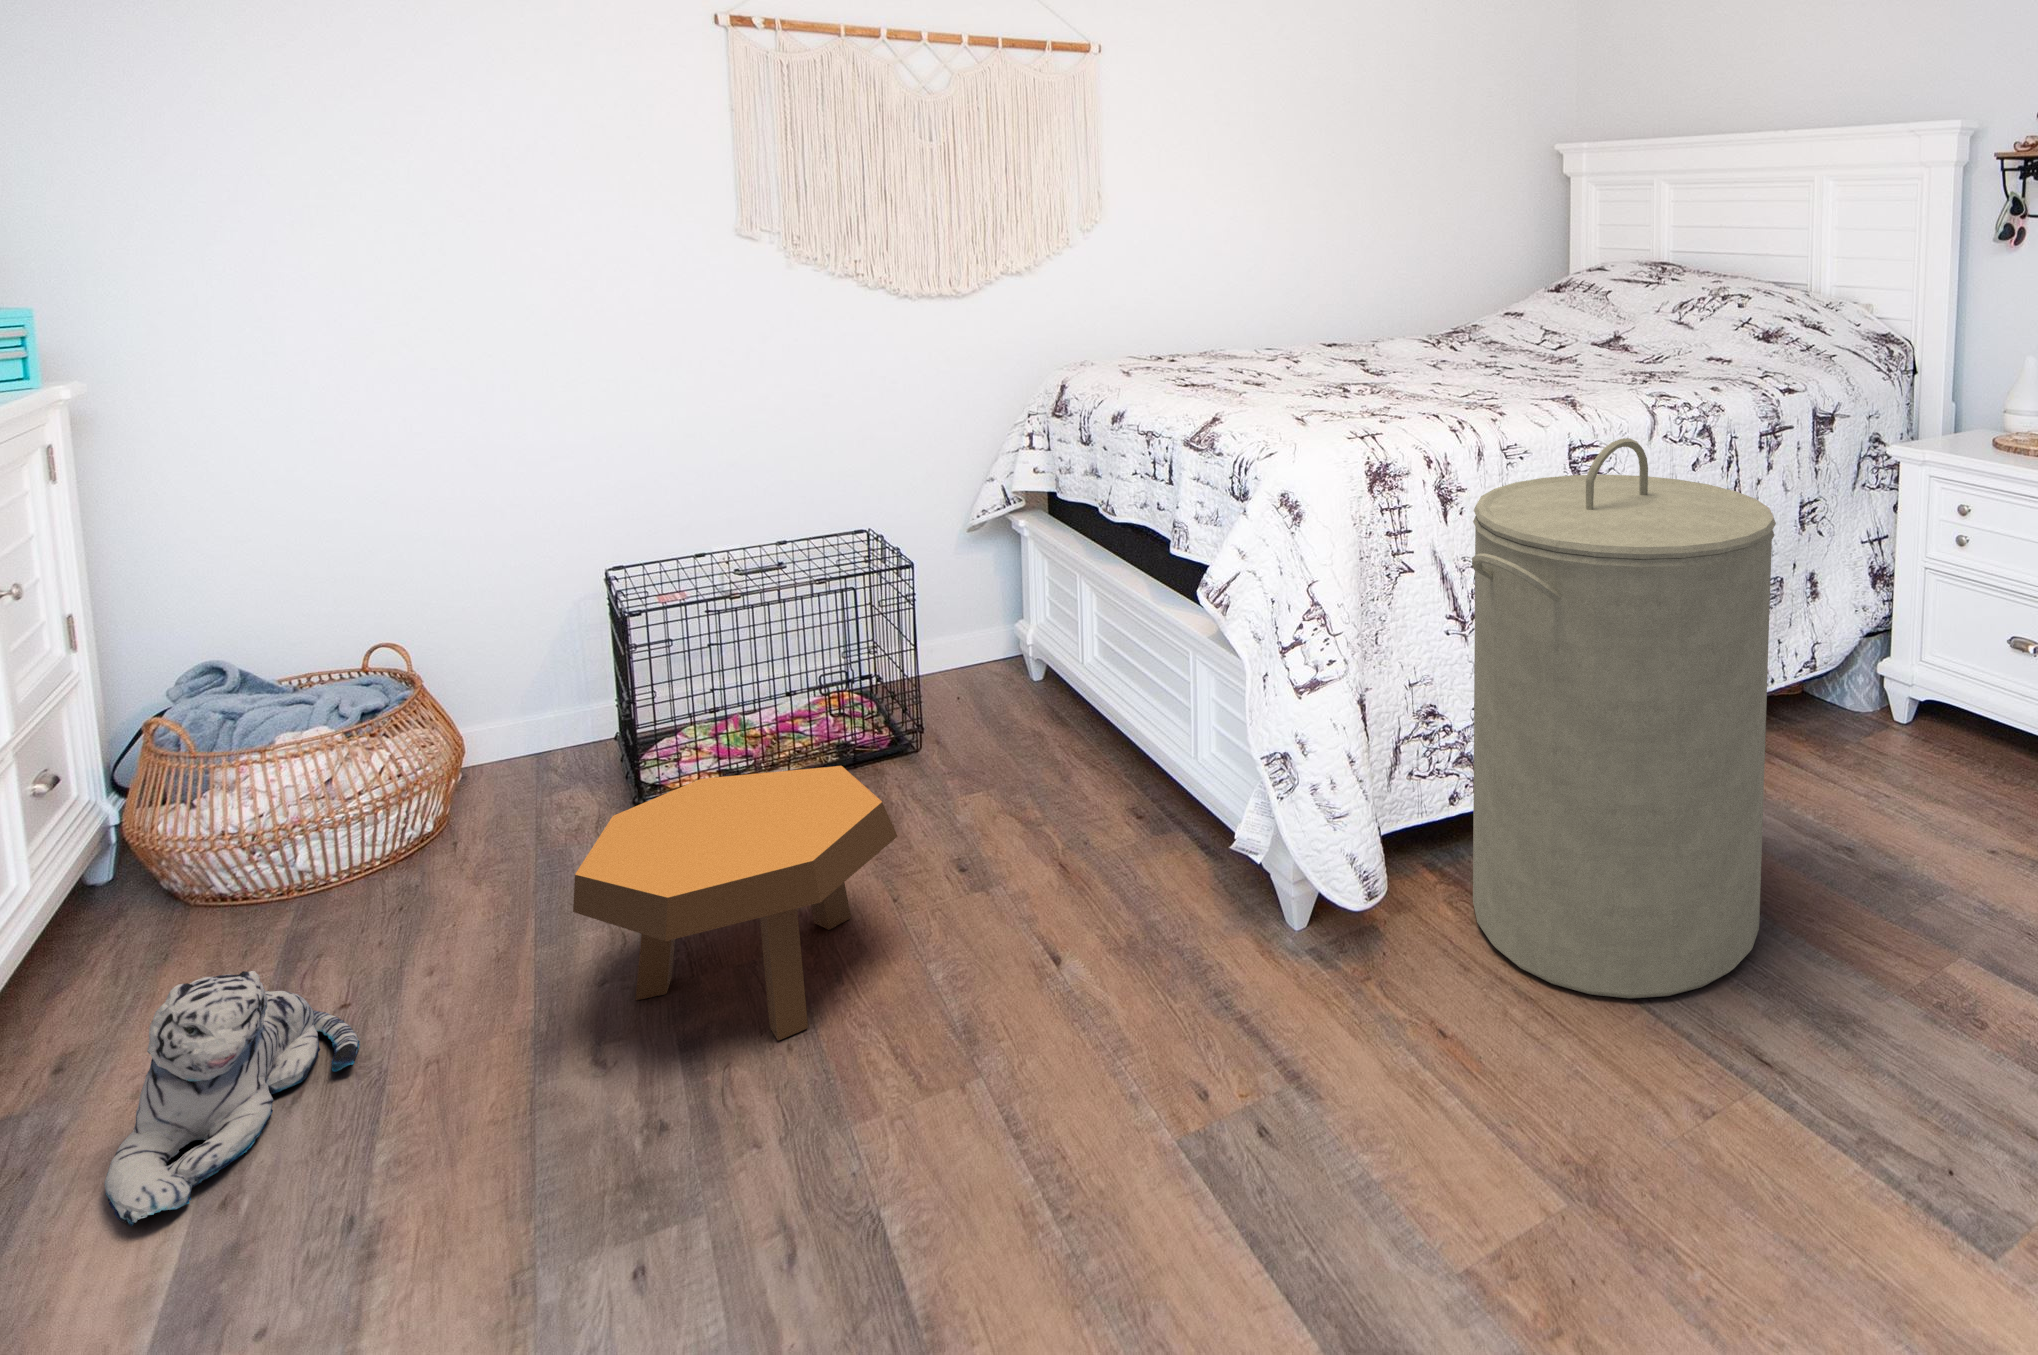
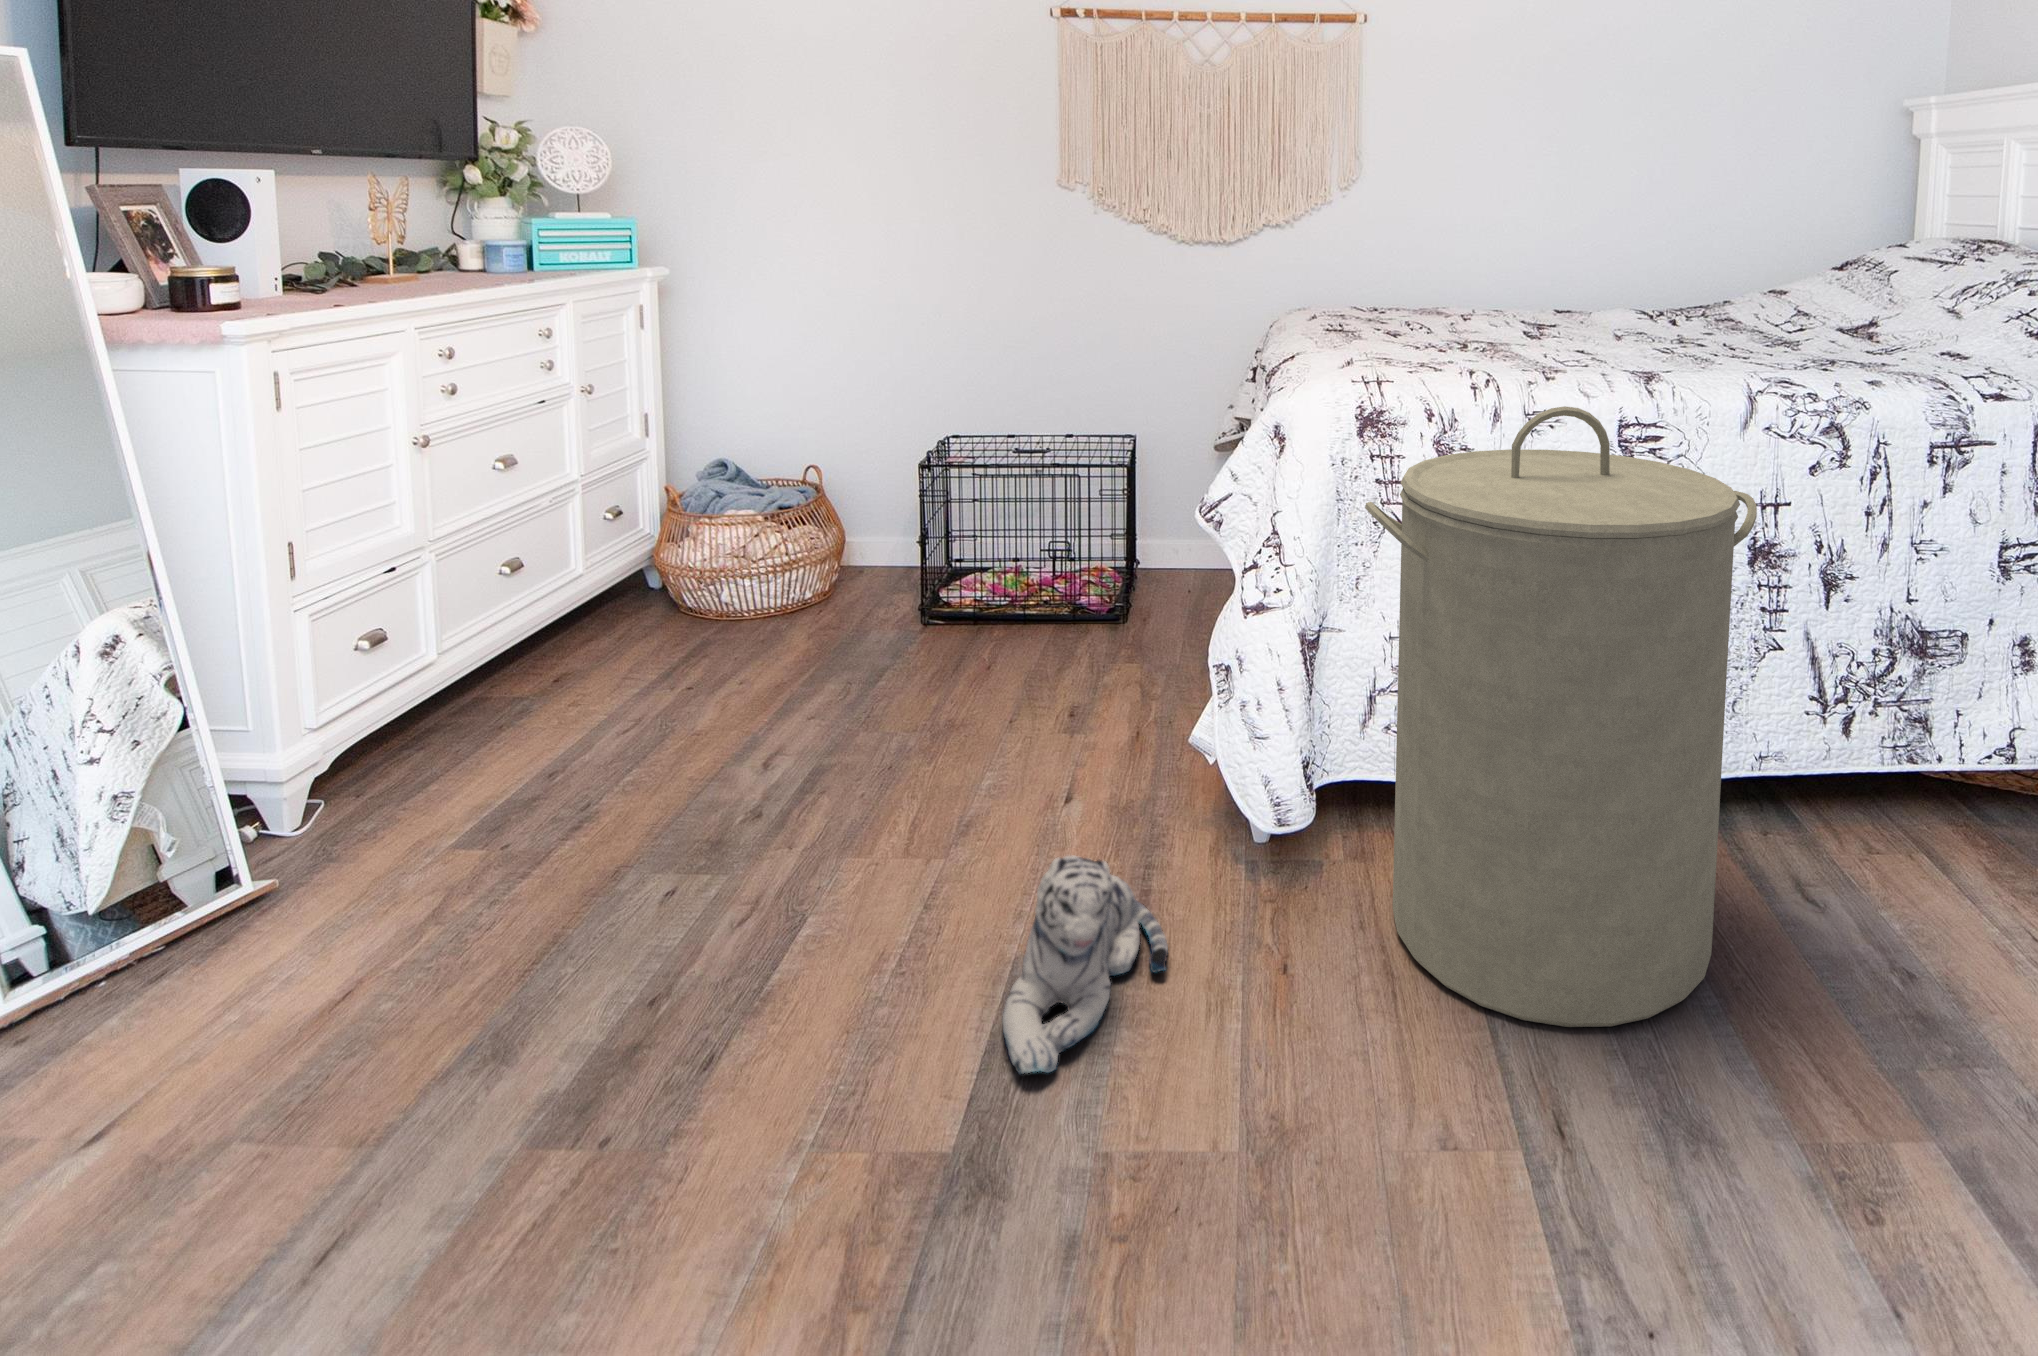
footstool: present [573,766,897,1041] -> none [768,592,983,787]
plush toy: present [105,971,360,1226] -> present [1003,855,1168,1074]

